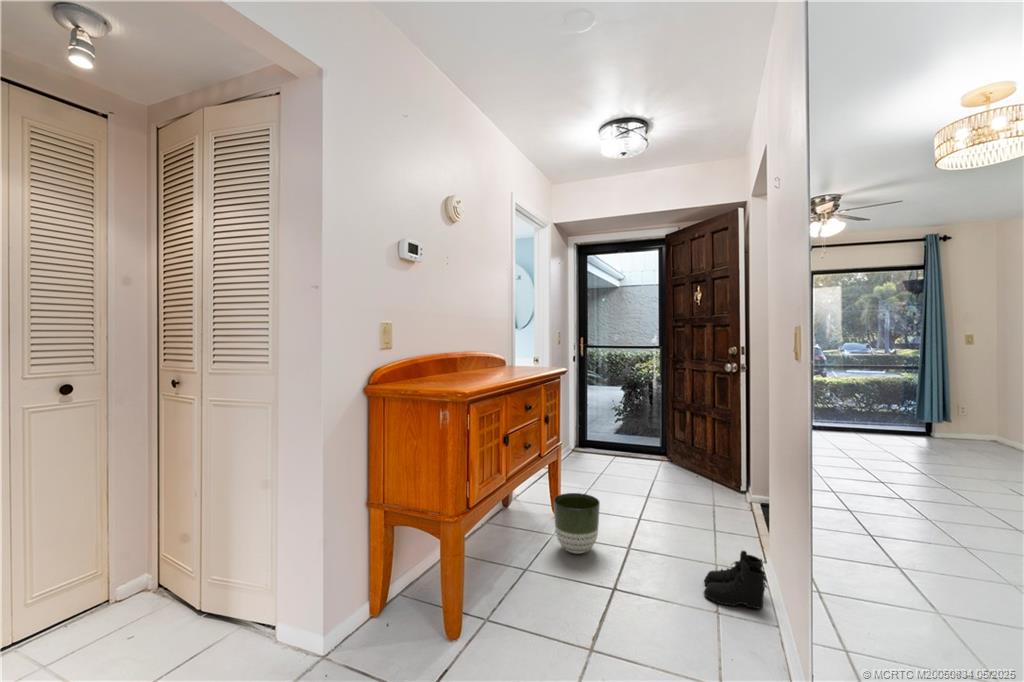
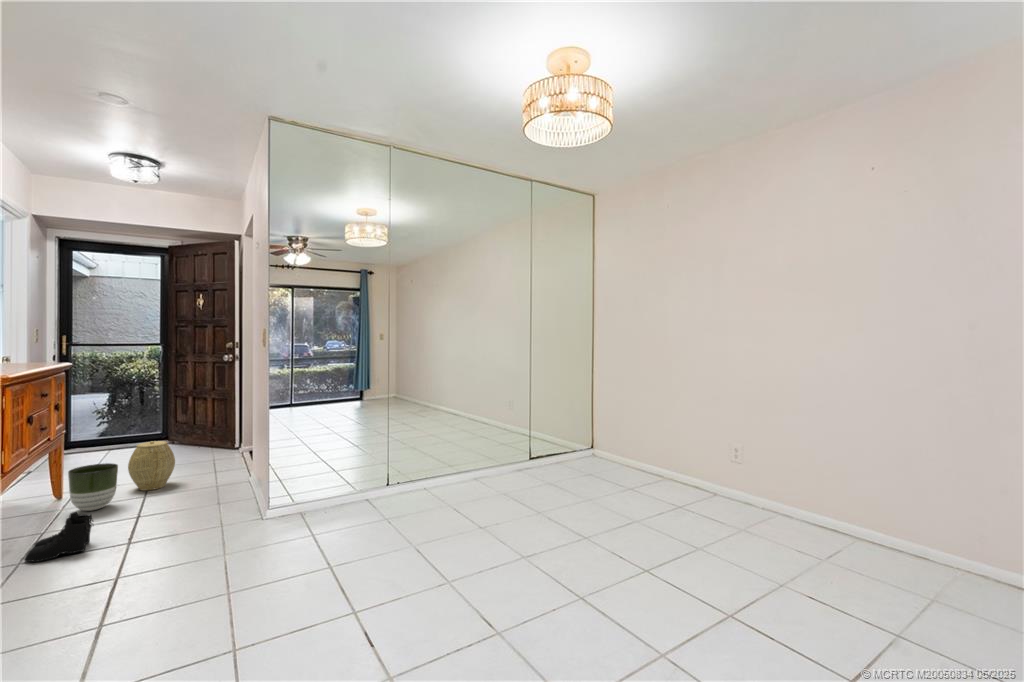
woven basket: none [615,473,665,539] -> present [128,441,175,491]
boots: present [704,551,767,609] -> present [24,512,93,562]

